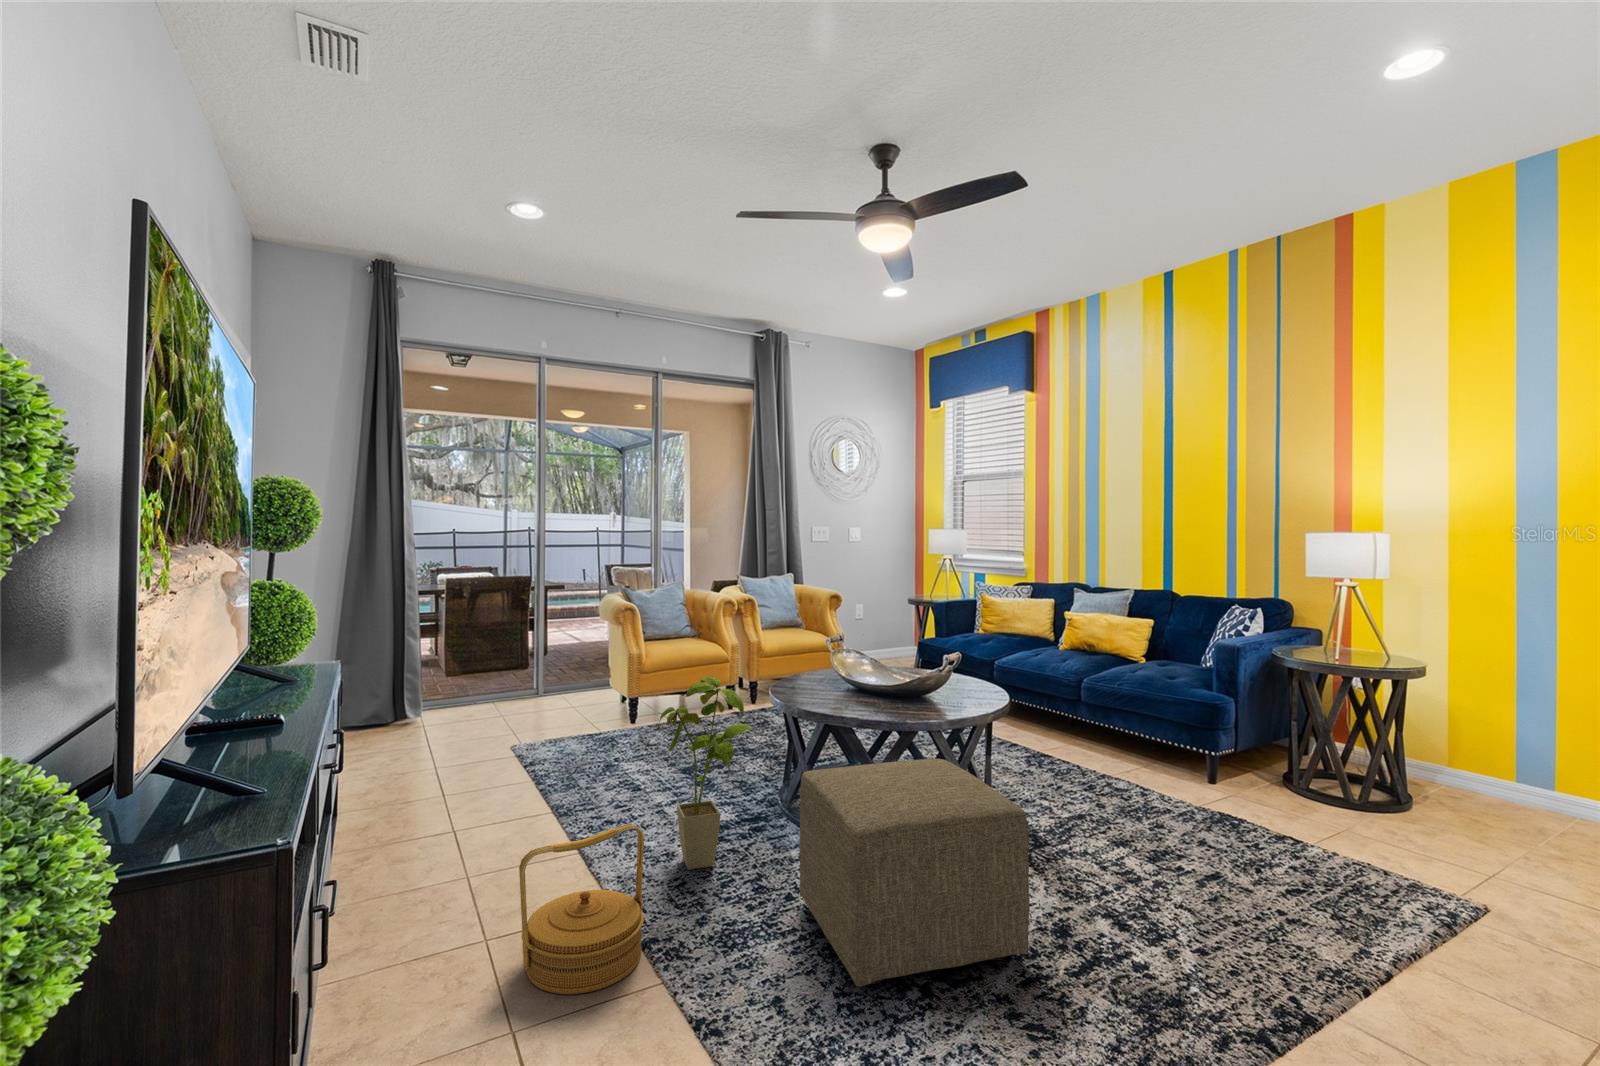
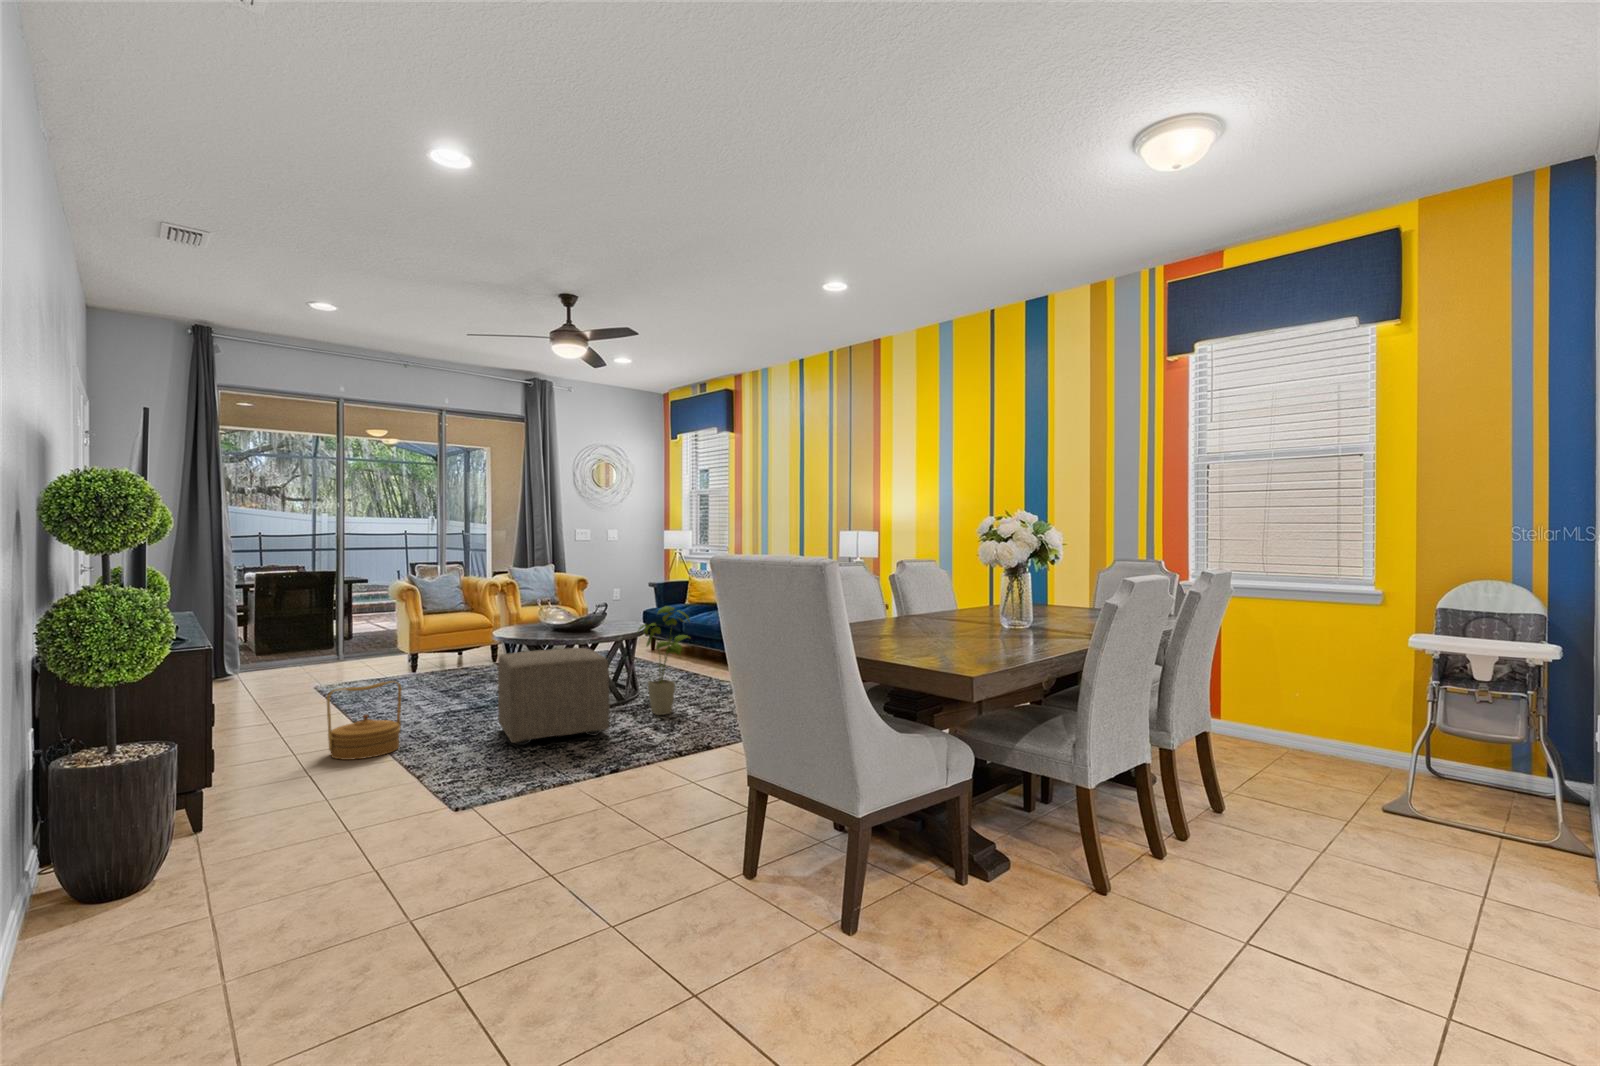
house plant: present [659,677,754,870] -> present [639,606,690,715]

